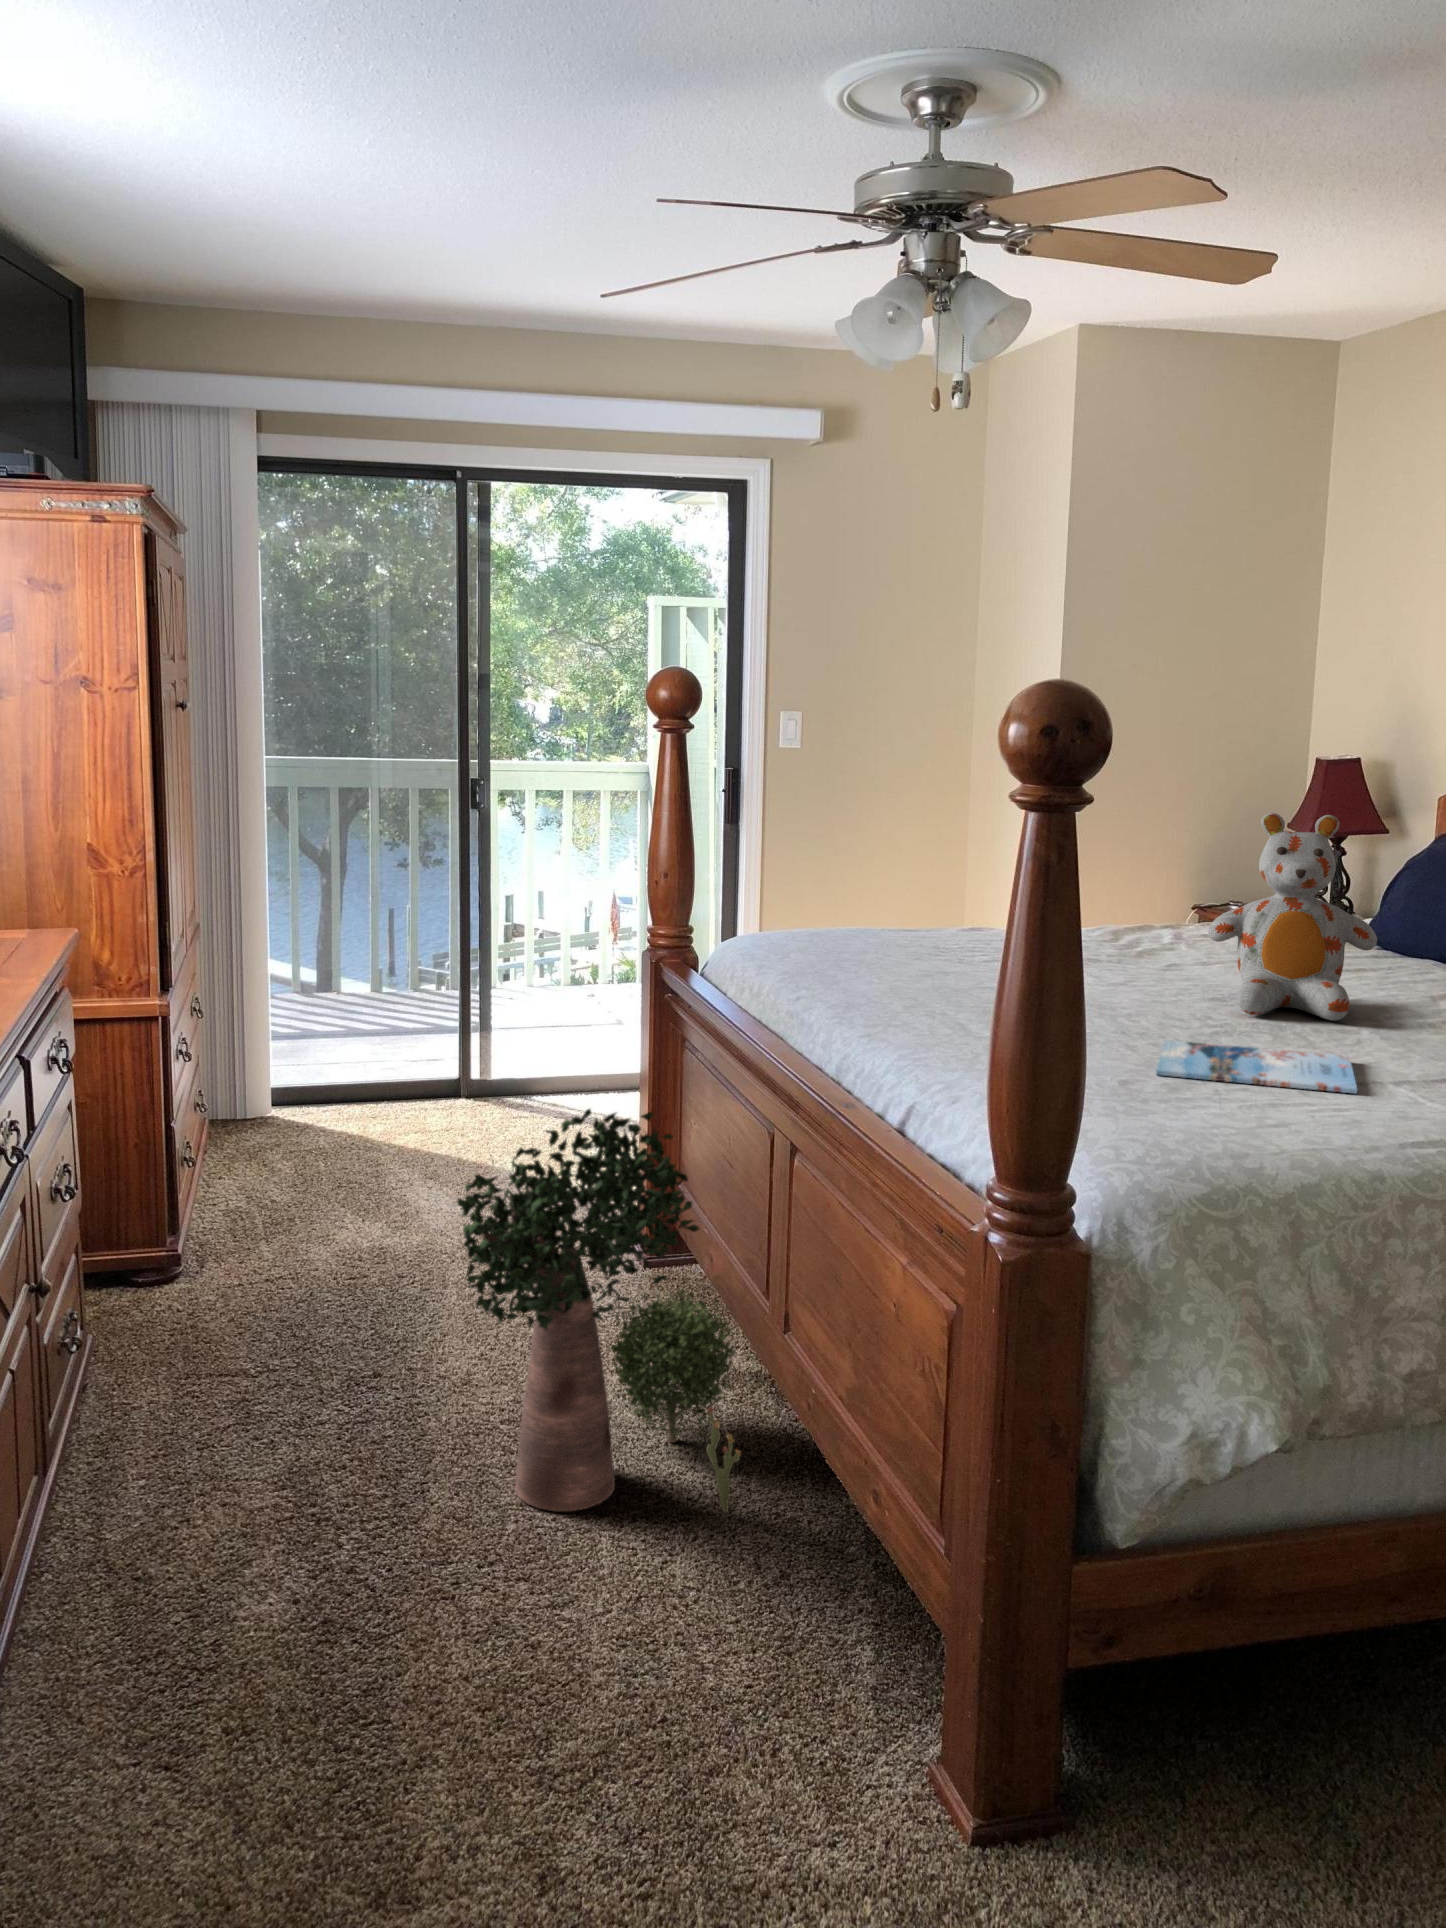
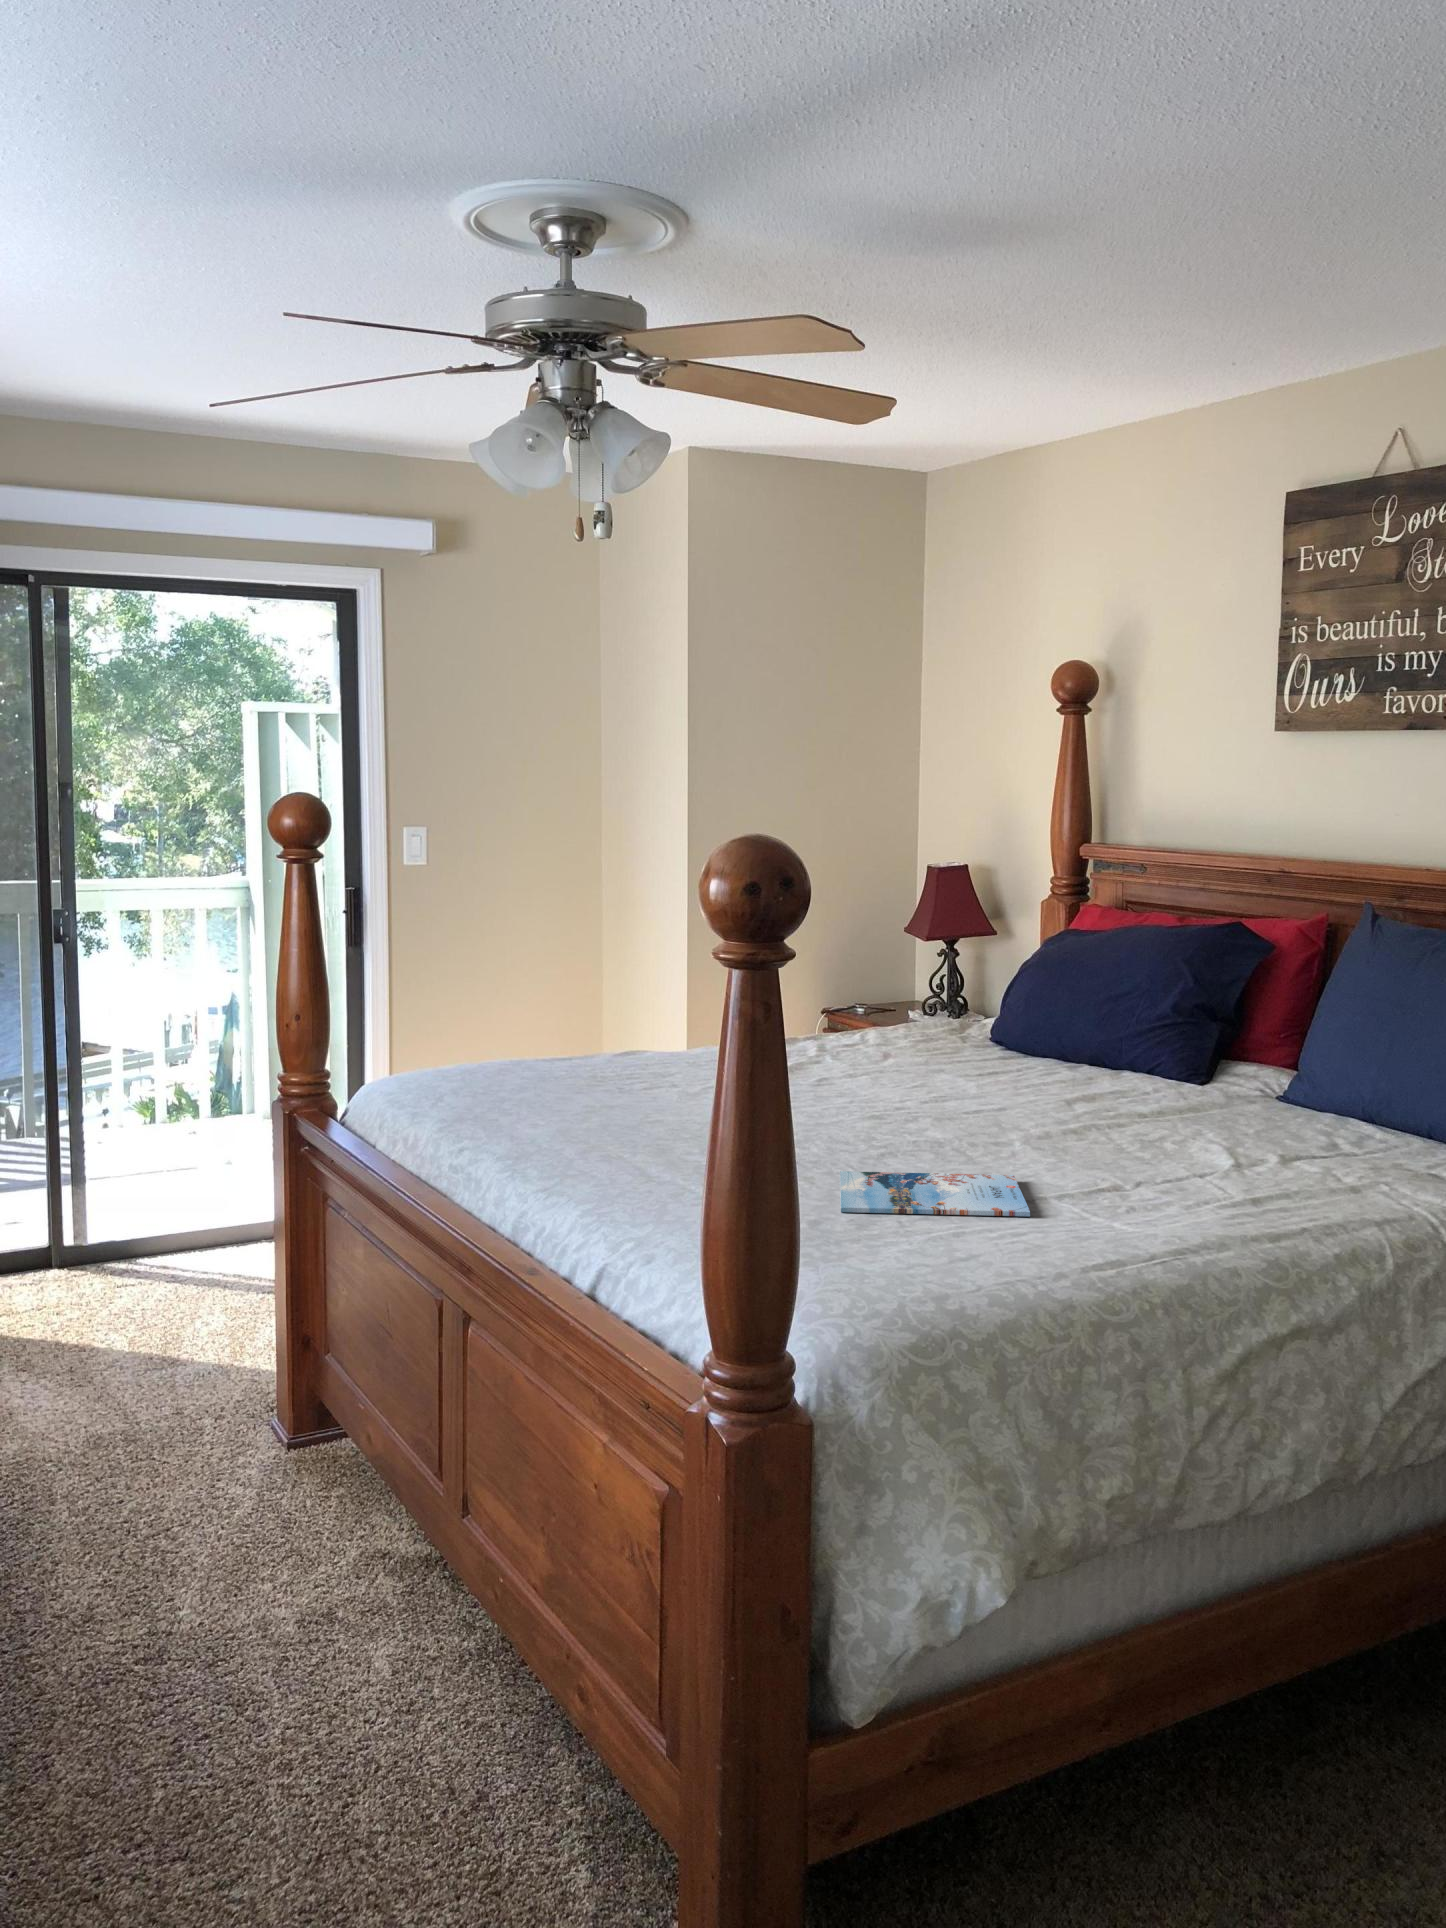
stuffed bear: present [1208,813,1377,1021] -> none [865,935,1020,1136]
potted plant: present [457,1109,741,1513] -> none [80,1293,425,1765]

